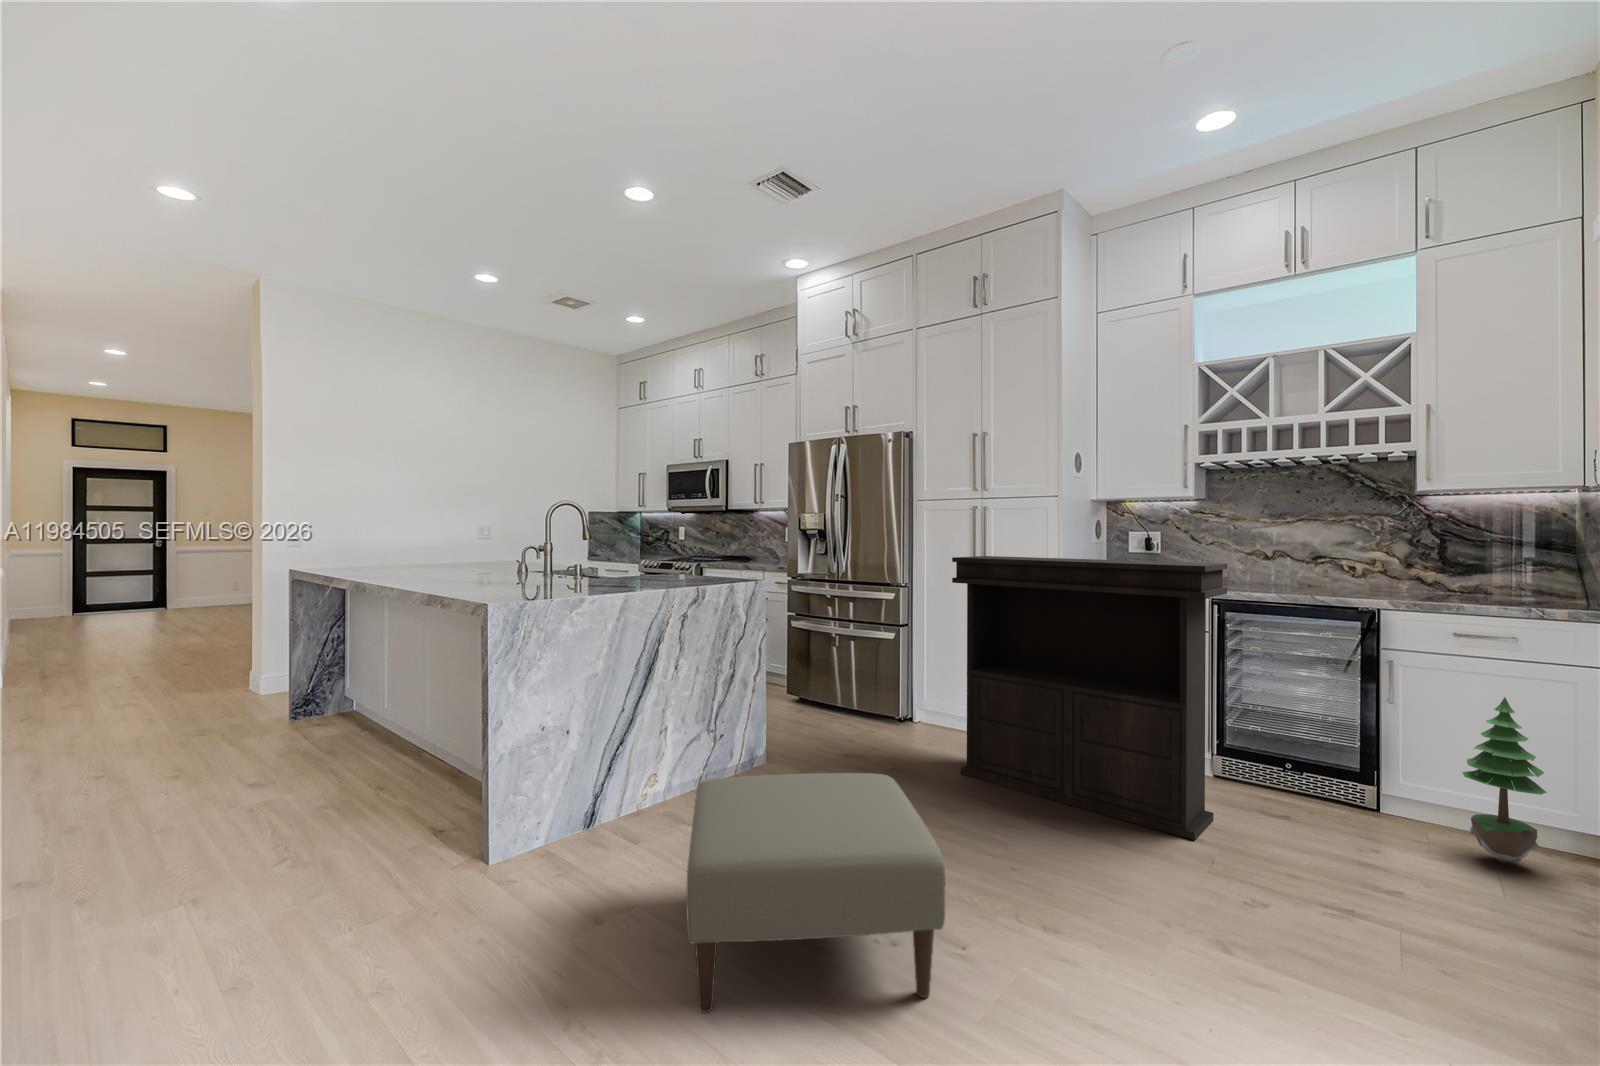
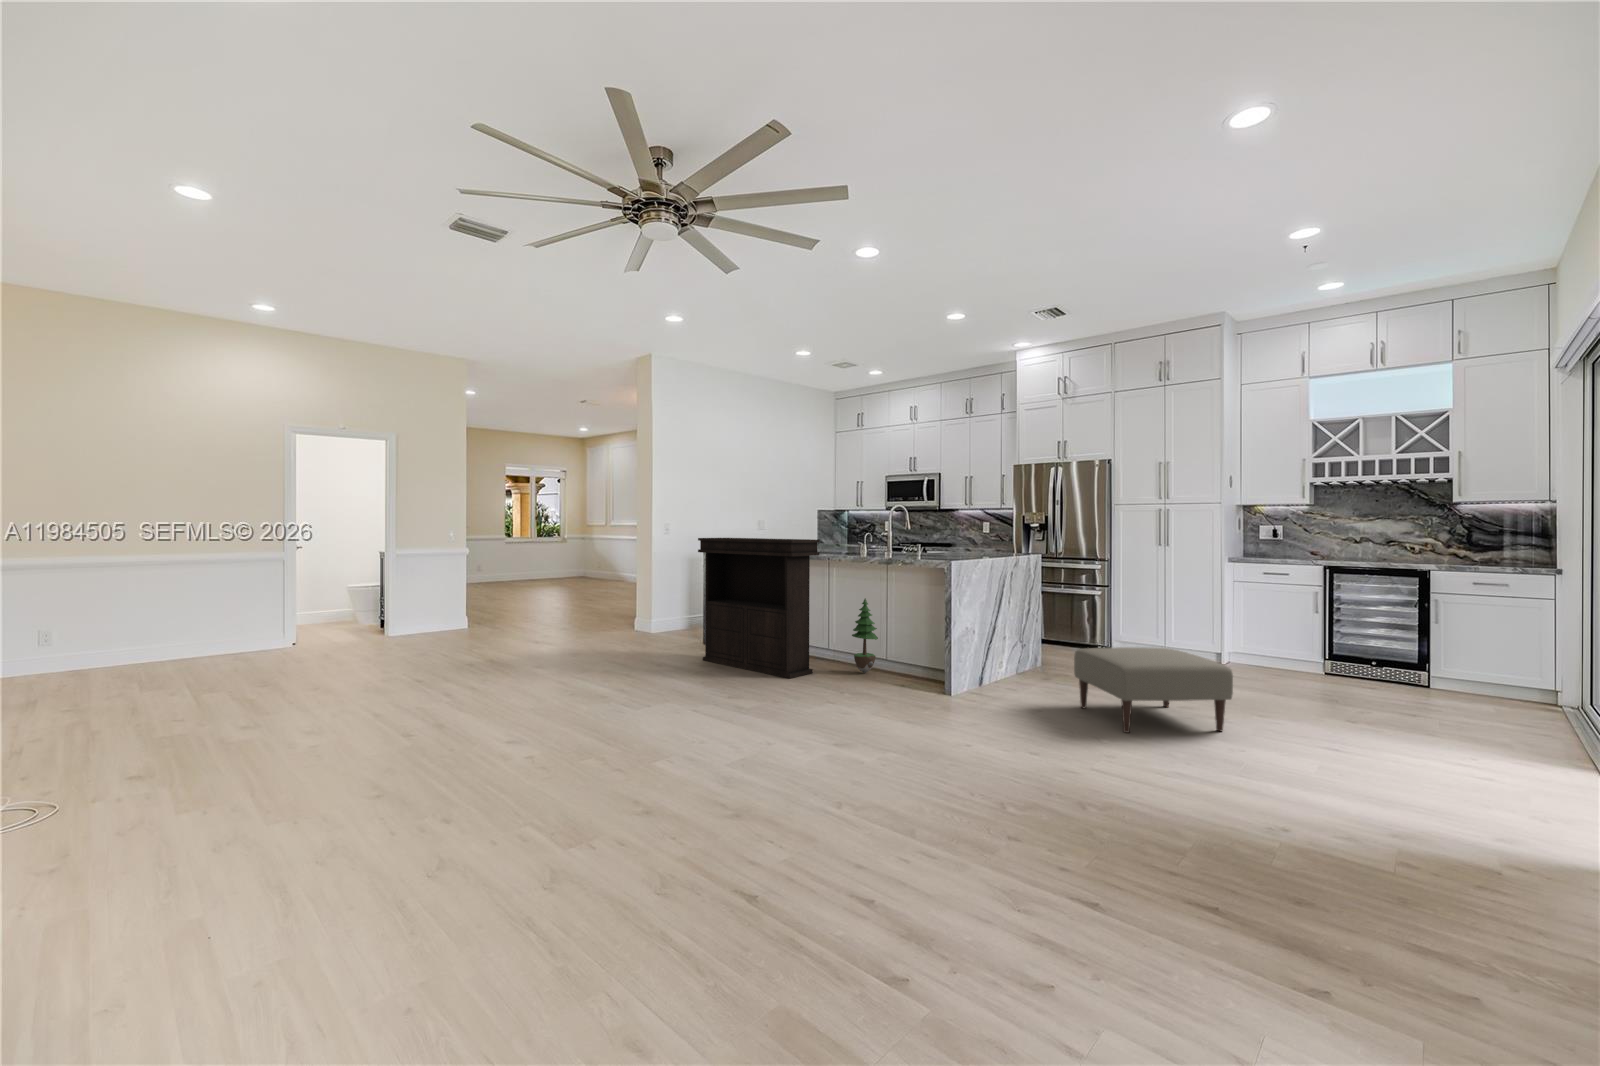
console table: present [952,556,1227,840] -> present [698,538,819,678]
potted tree: present [1462,697,1546,863] -> present [852,598,878,673]

